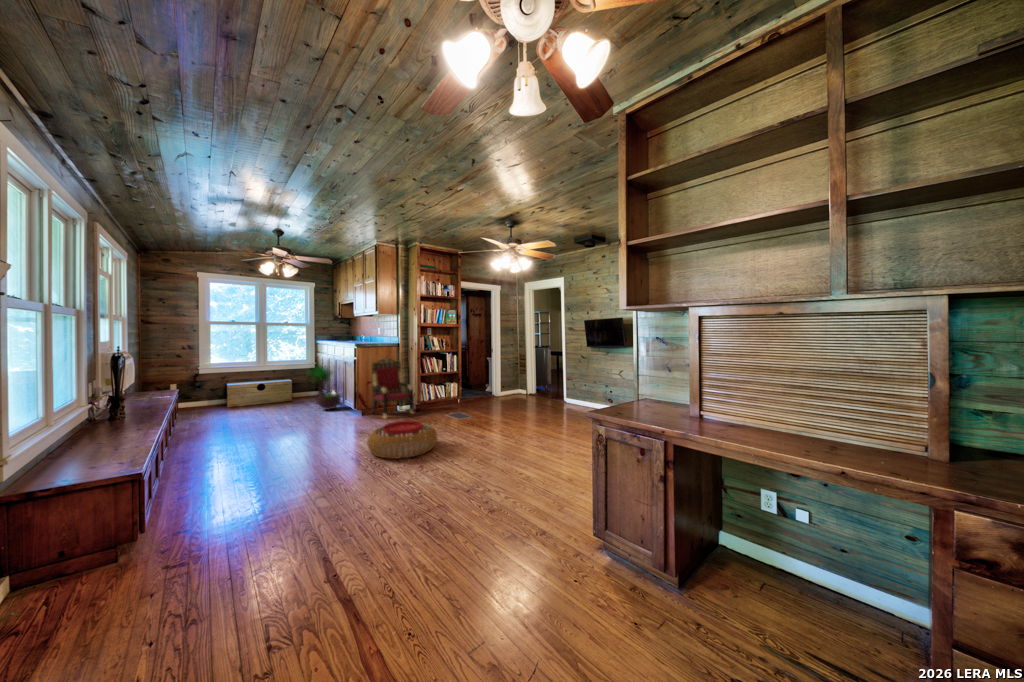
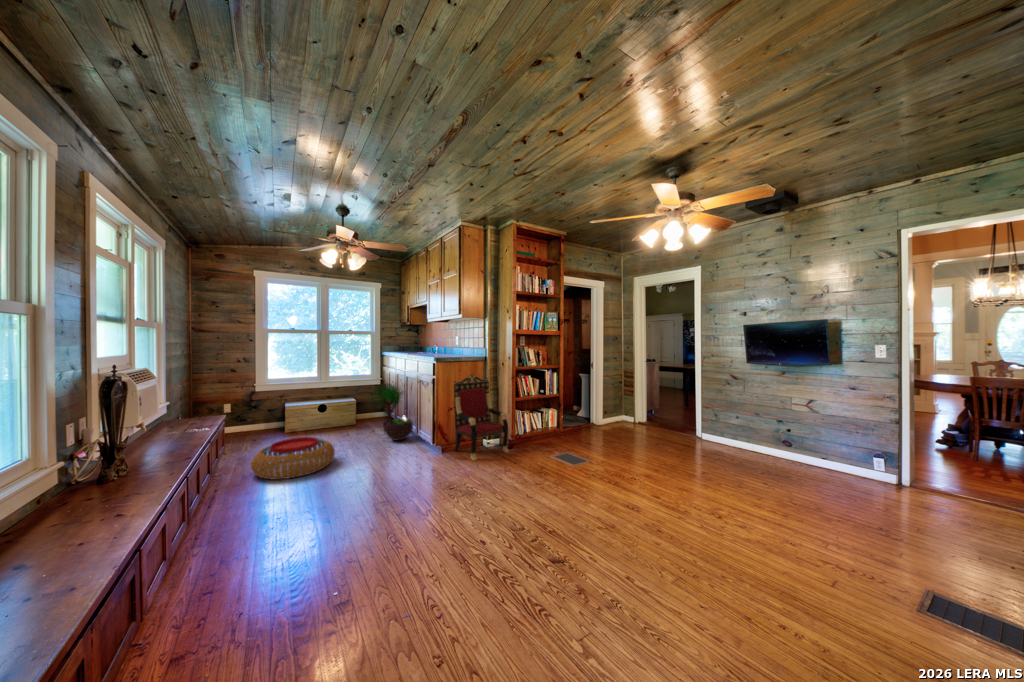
pouf: present [367,421,437,459] -> present [251,437,335,479]

